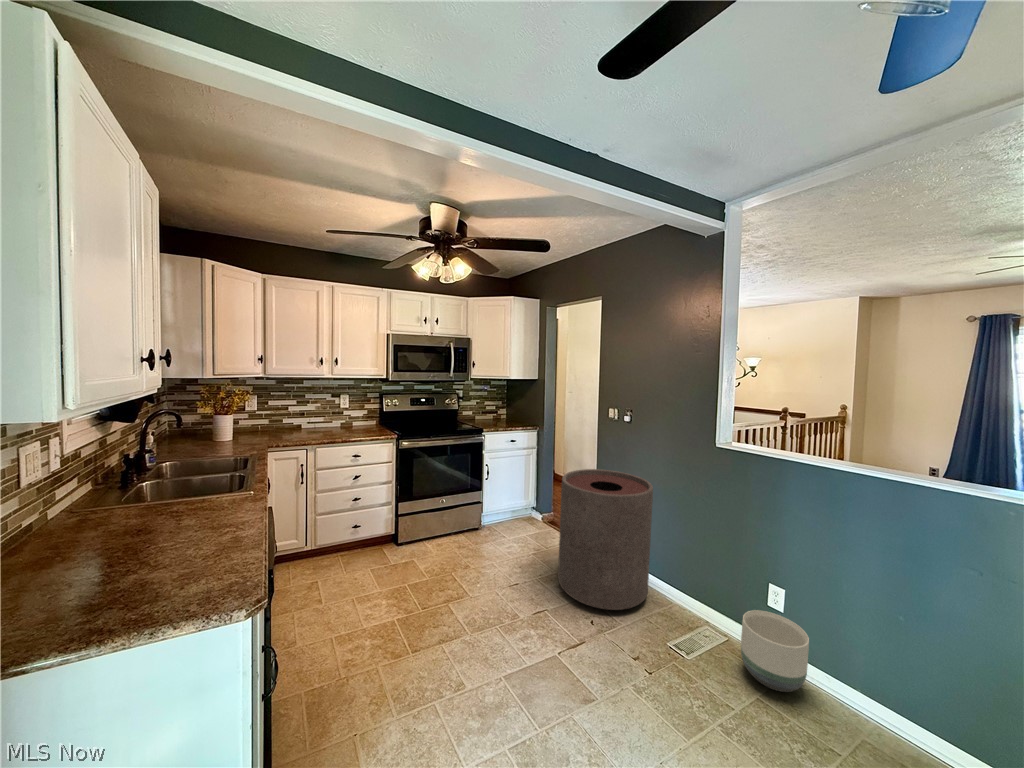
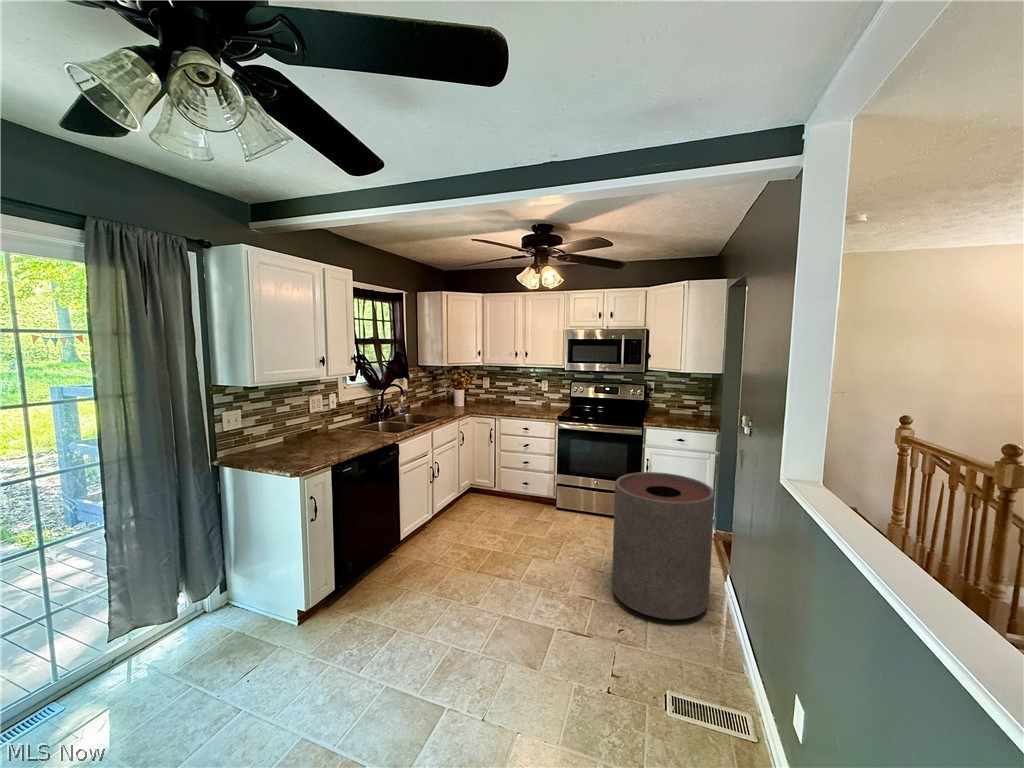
planter: present [741,610,809,692] -> none [655,646,723,737]

